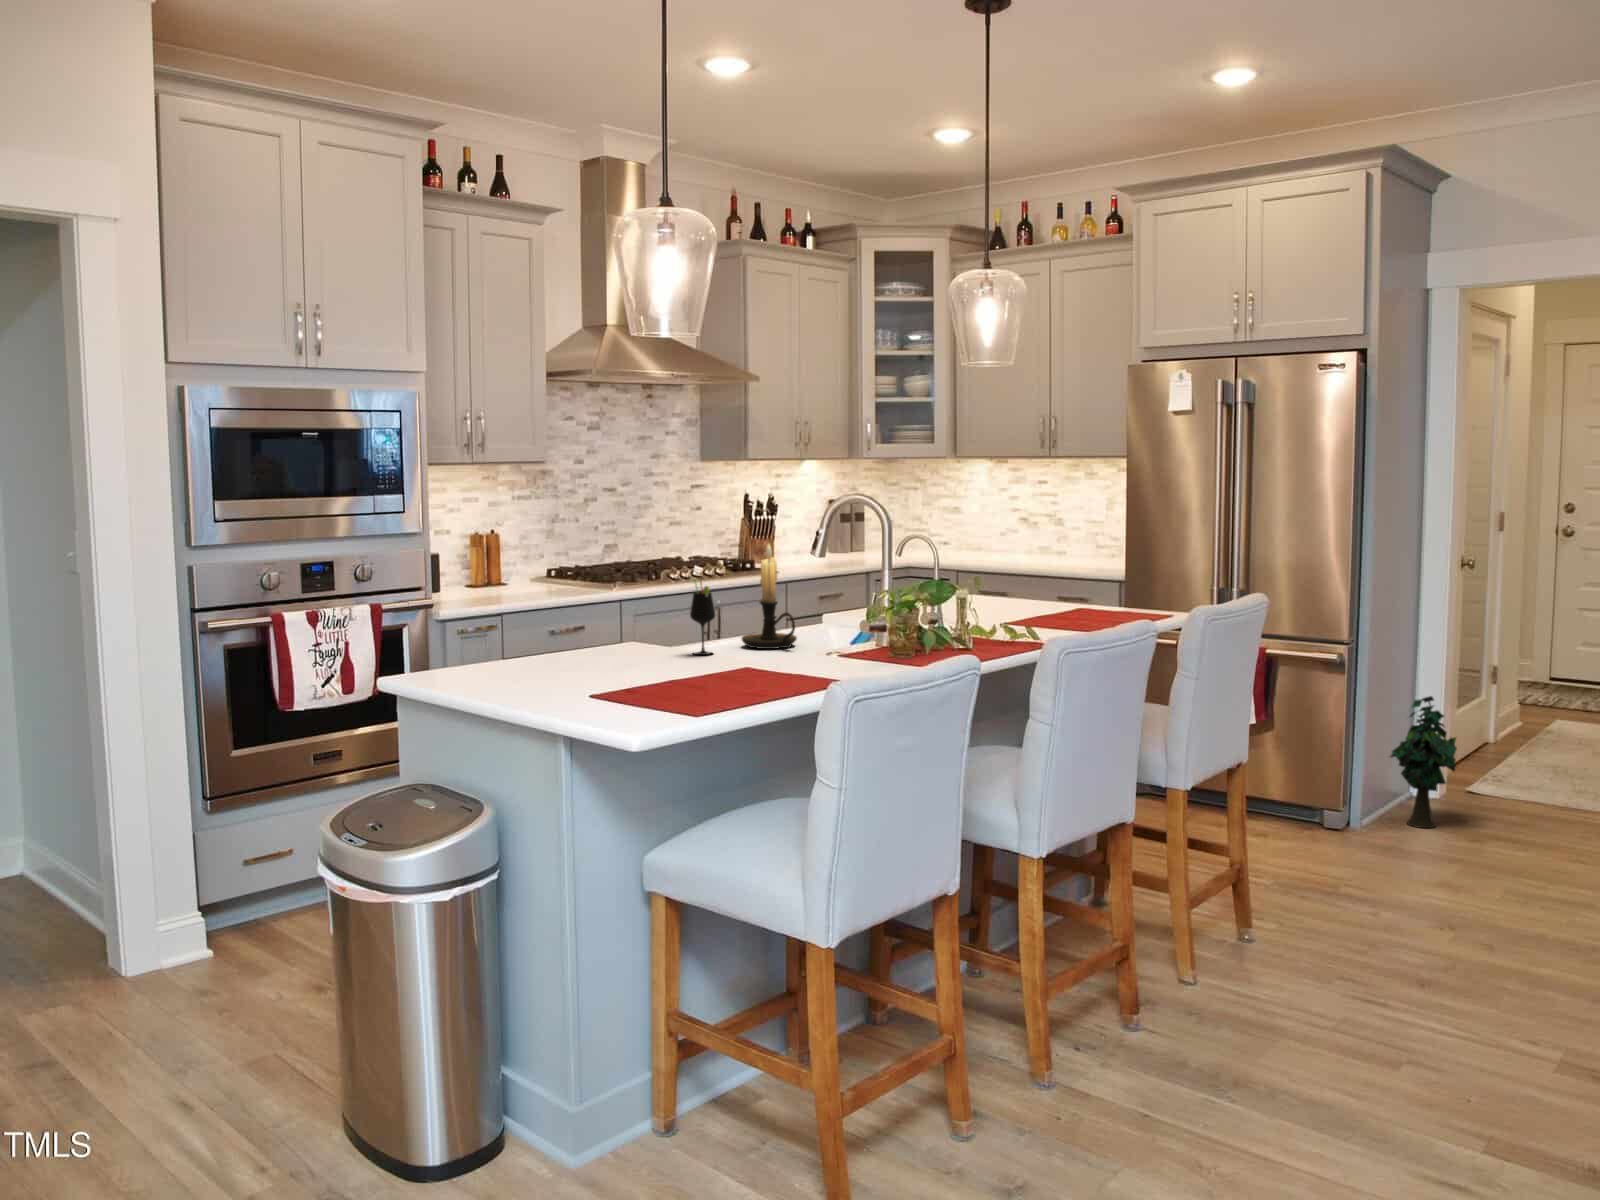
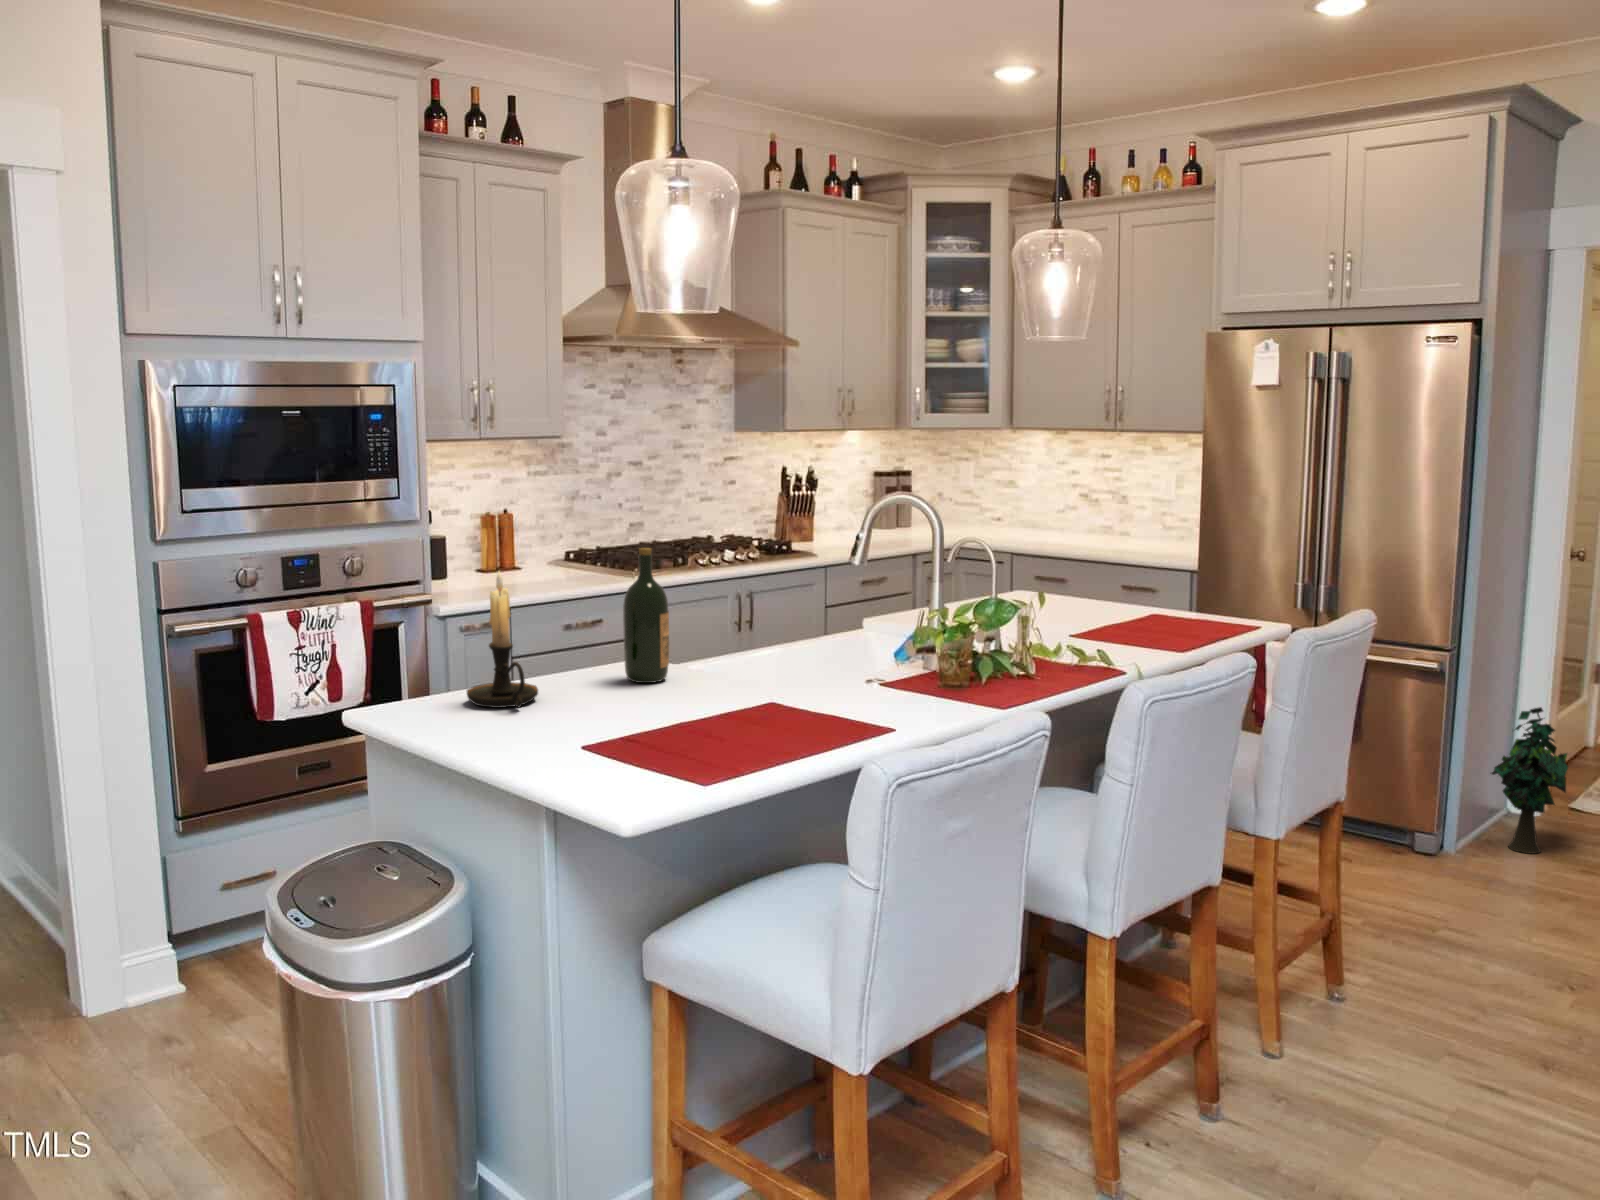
wine bottle: none [616,541,656,658] -> present [623,548,669,683]
candle holder: present [742,545,797,649] -> present [467,572,538,708]
wine glass: present [690,581,715,655] -> none [709,593,738,680]

